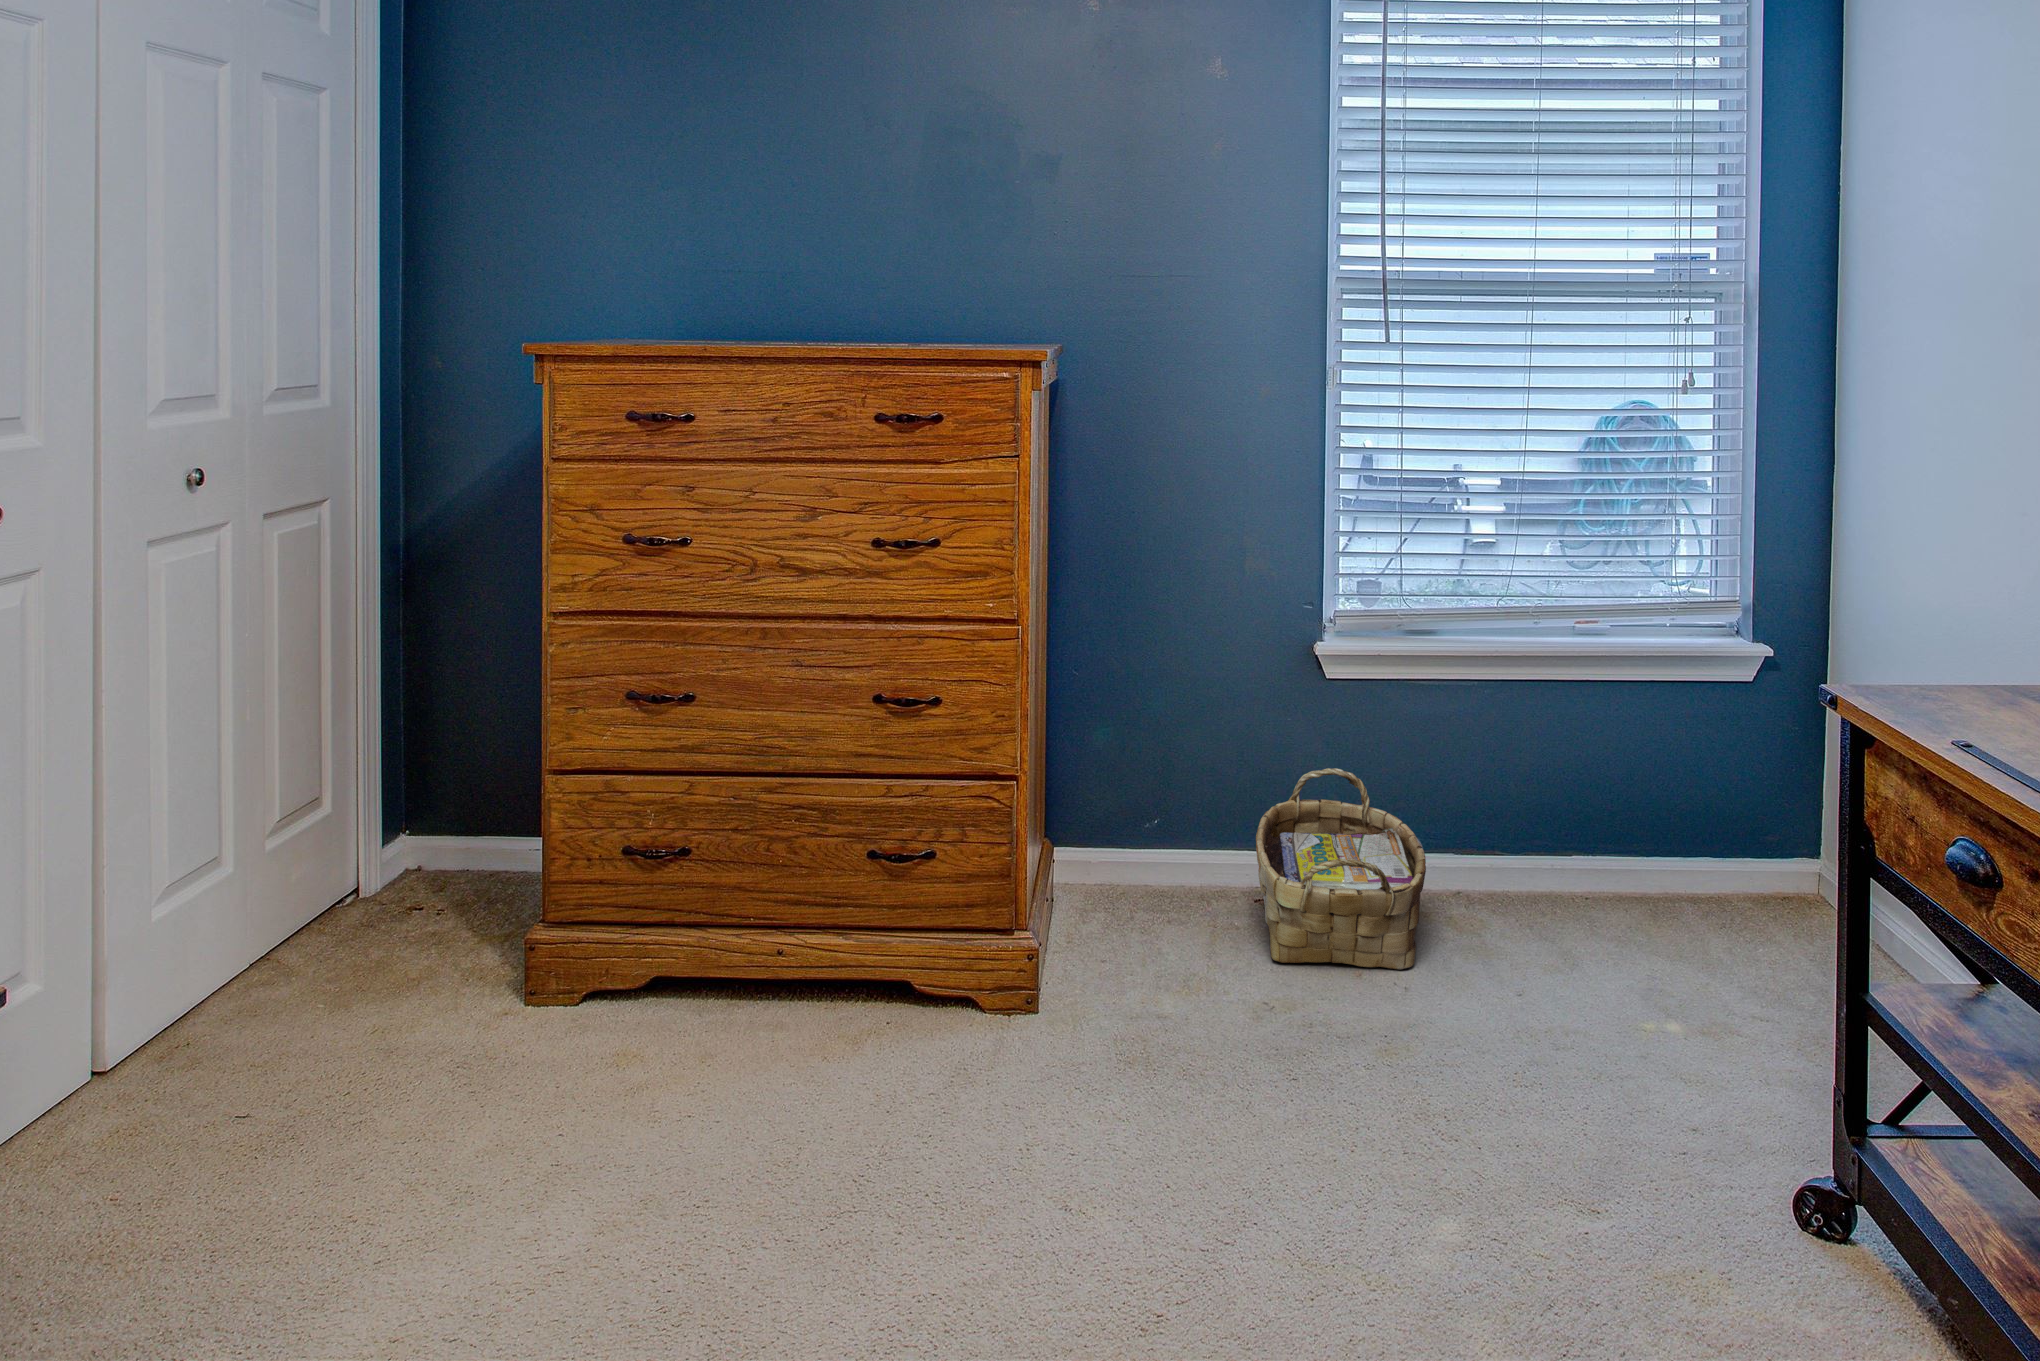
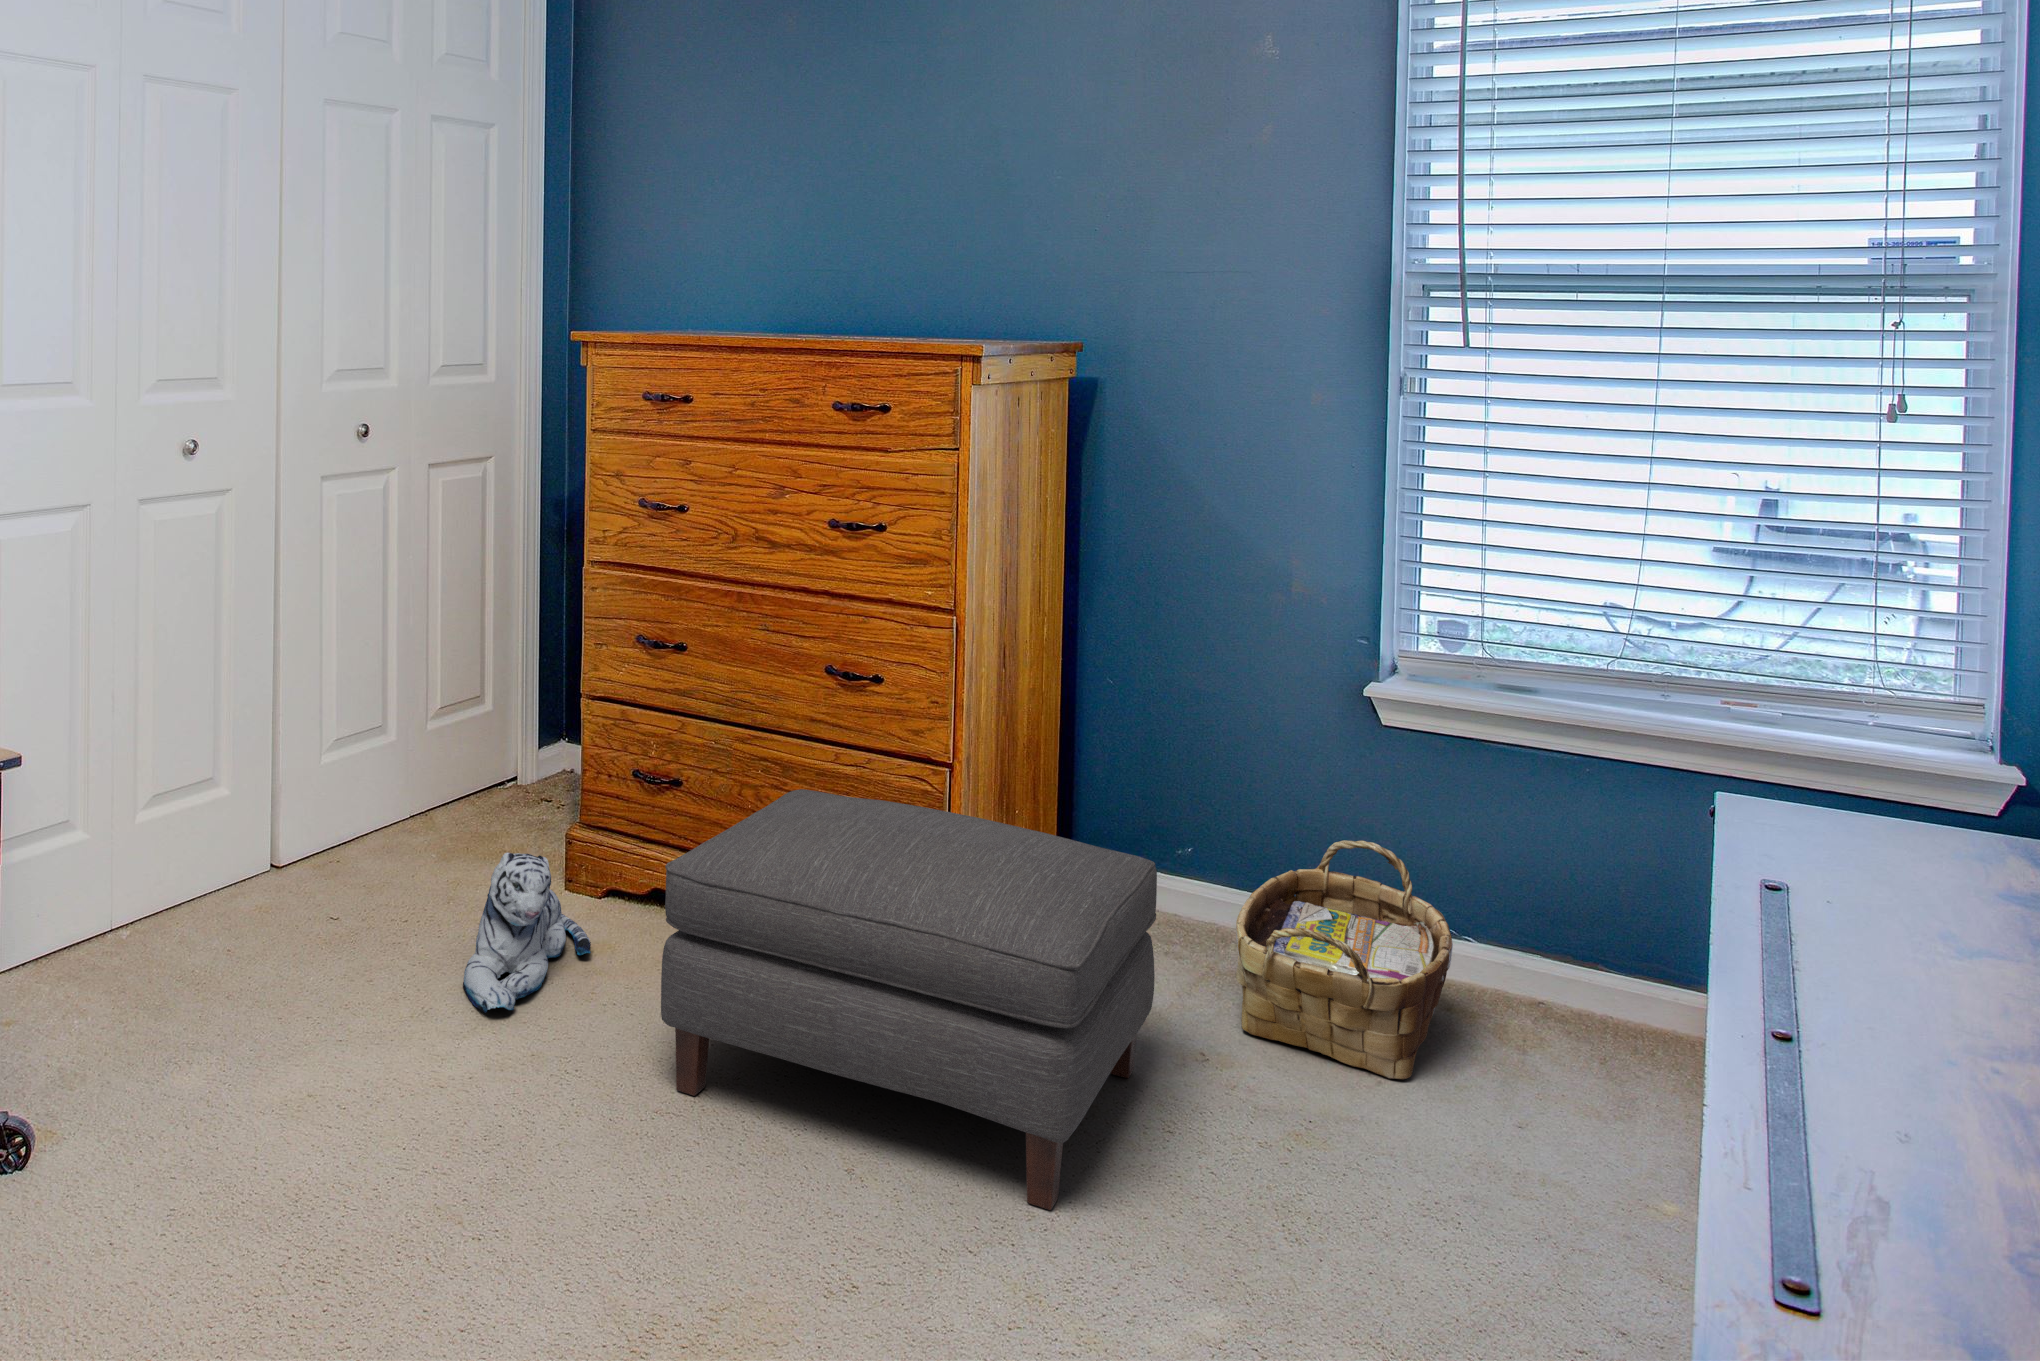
ottoman: none [797,825,1276,1207] -> present [661,789,1157,1210]
plush toy: none [459,980,616,1195] -> present [463,853,591,1013]

